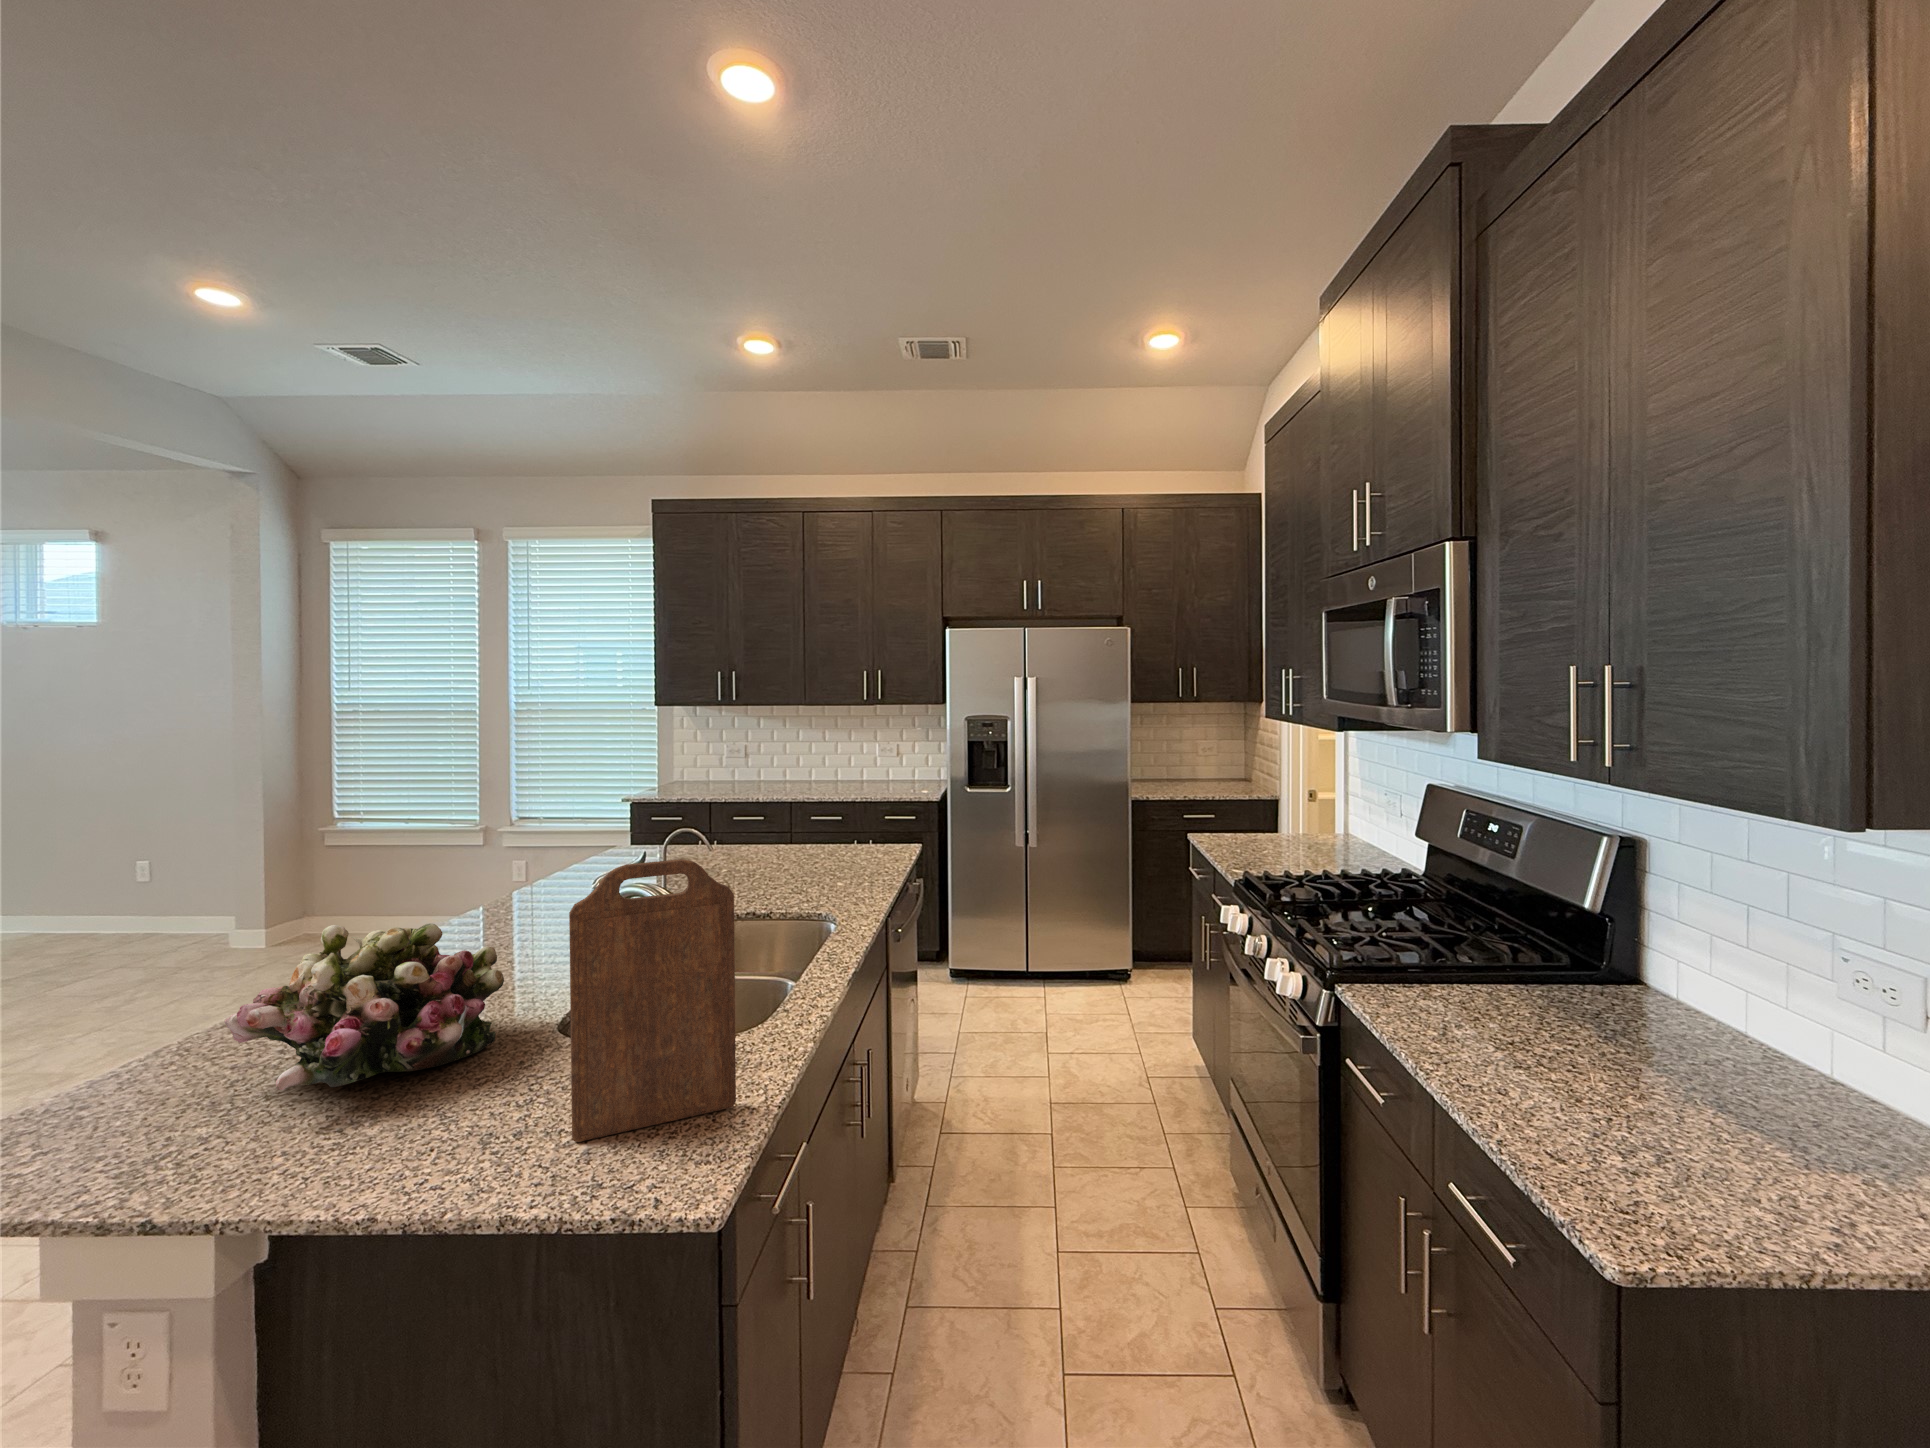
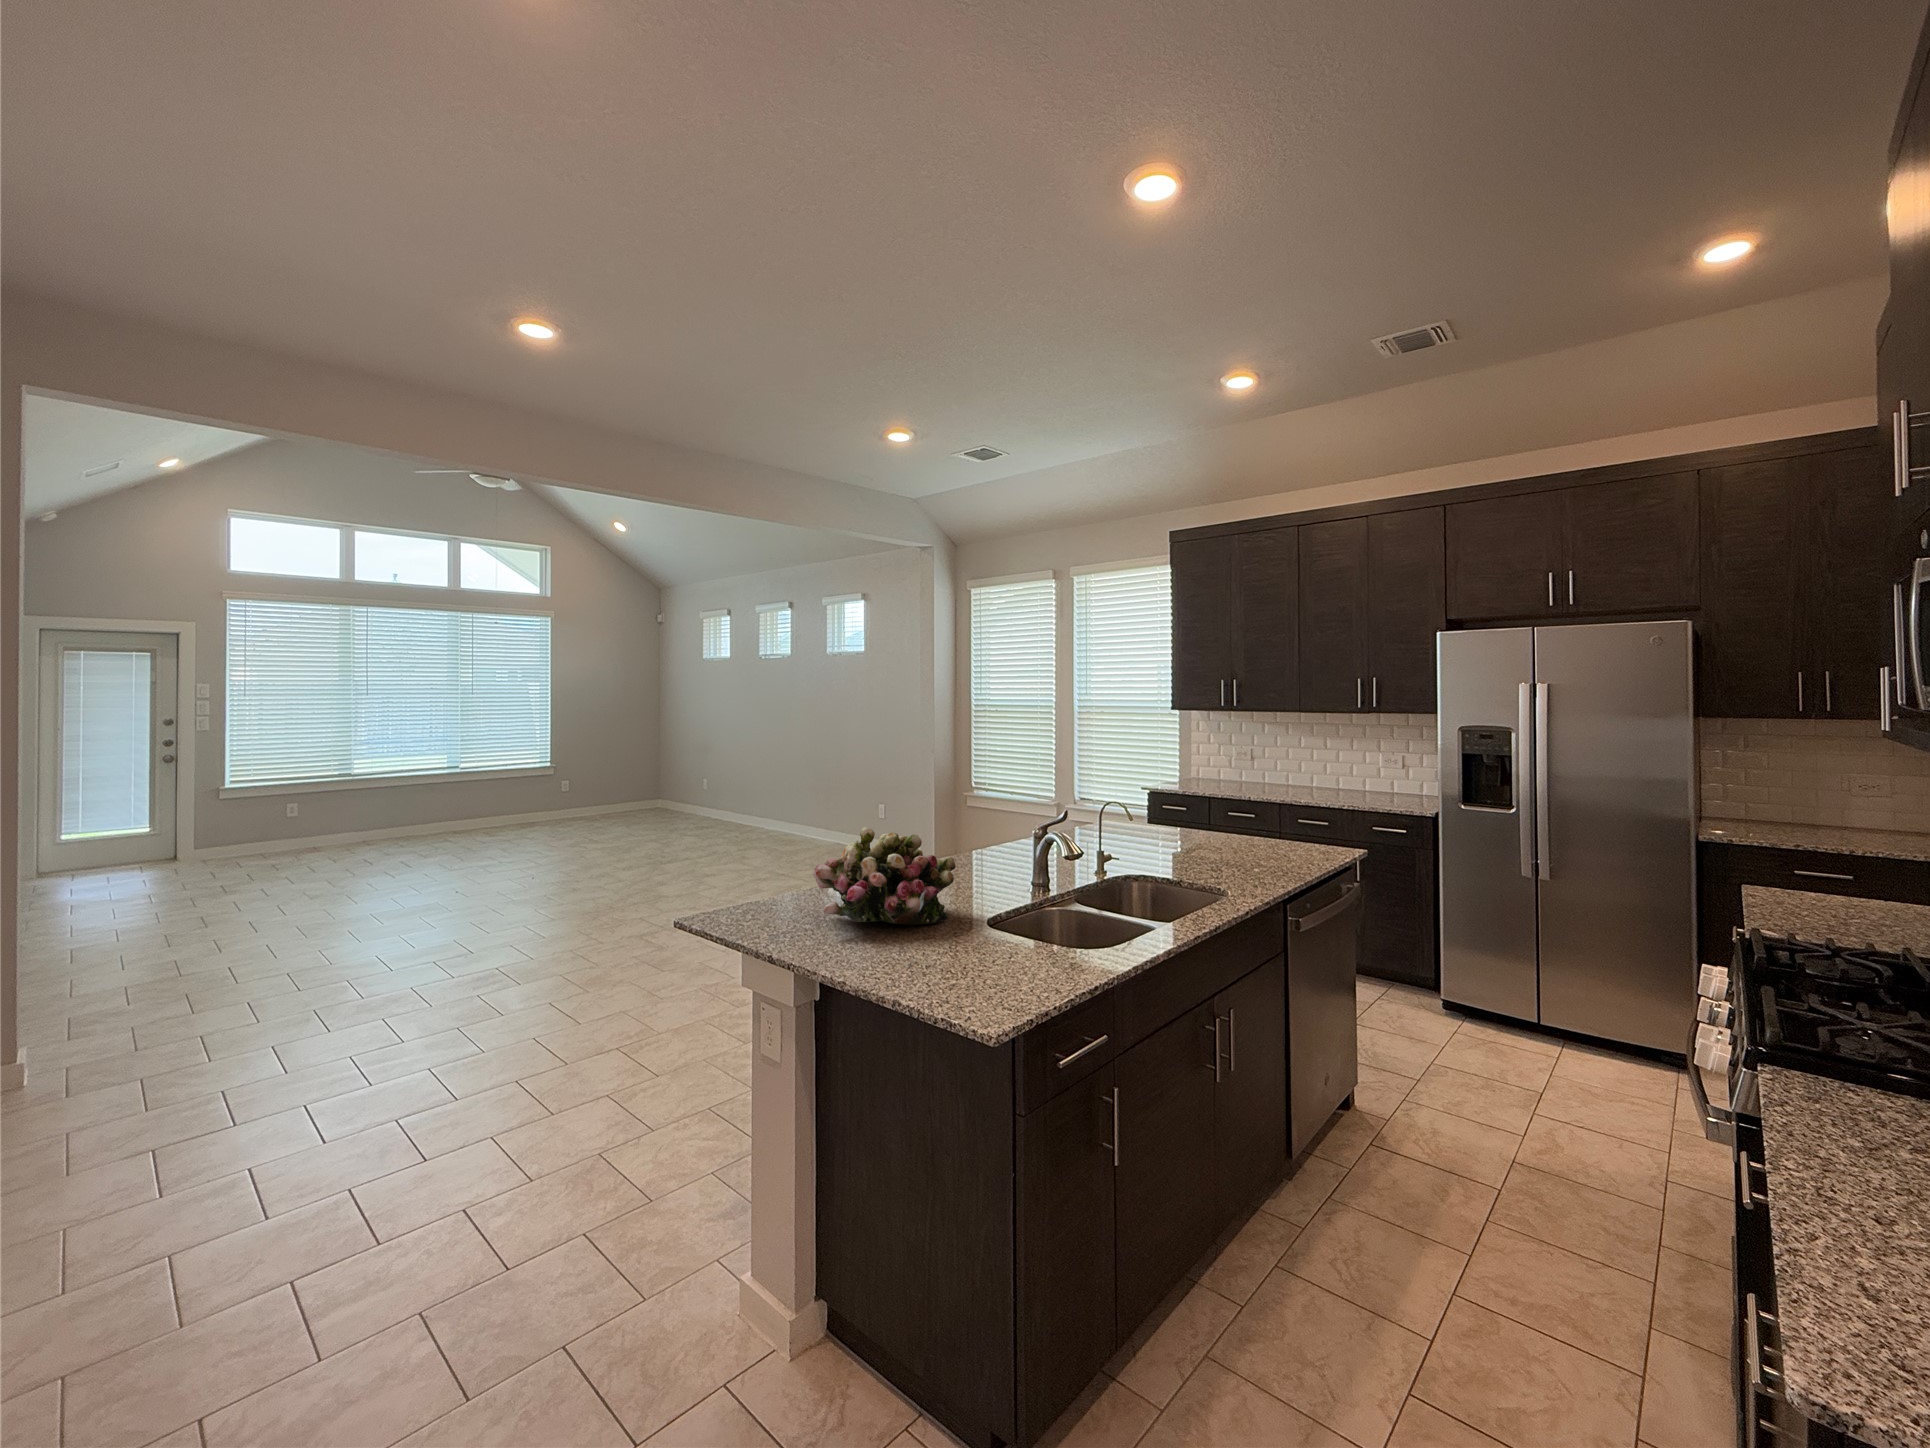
cutting board: present [569,859,736,1142] -> none [949,798,1054,984]

